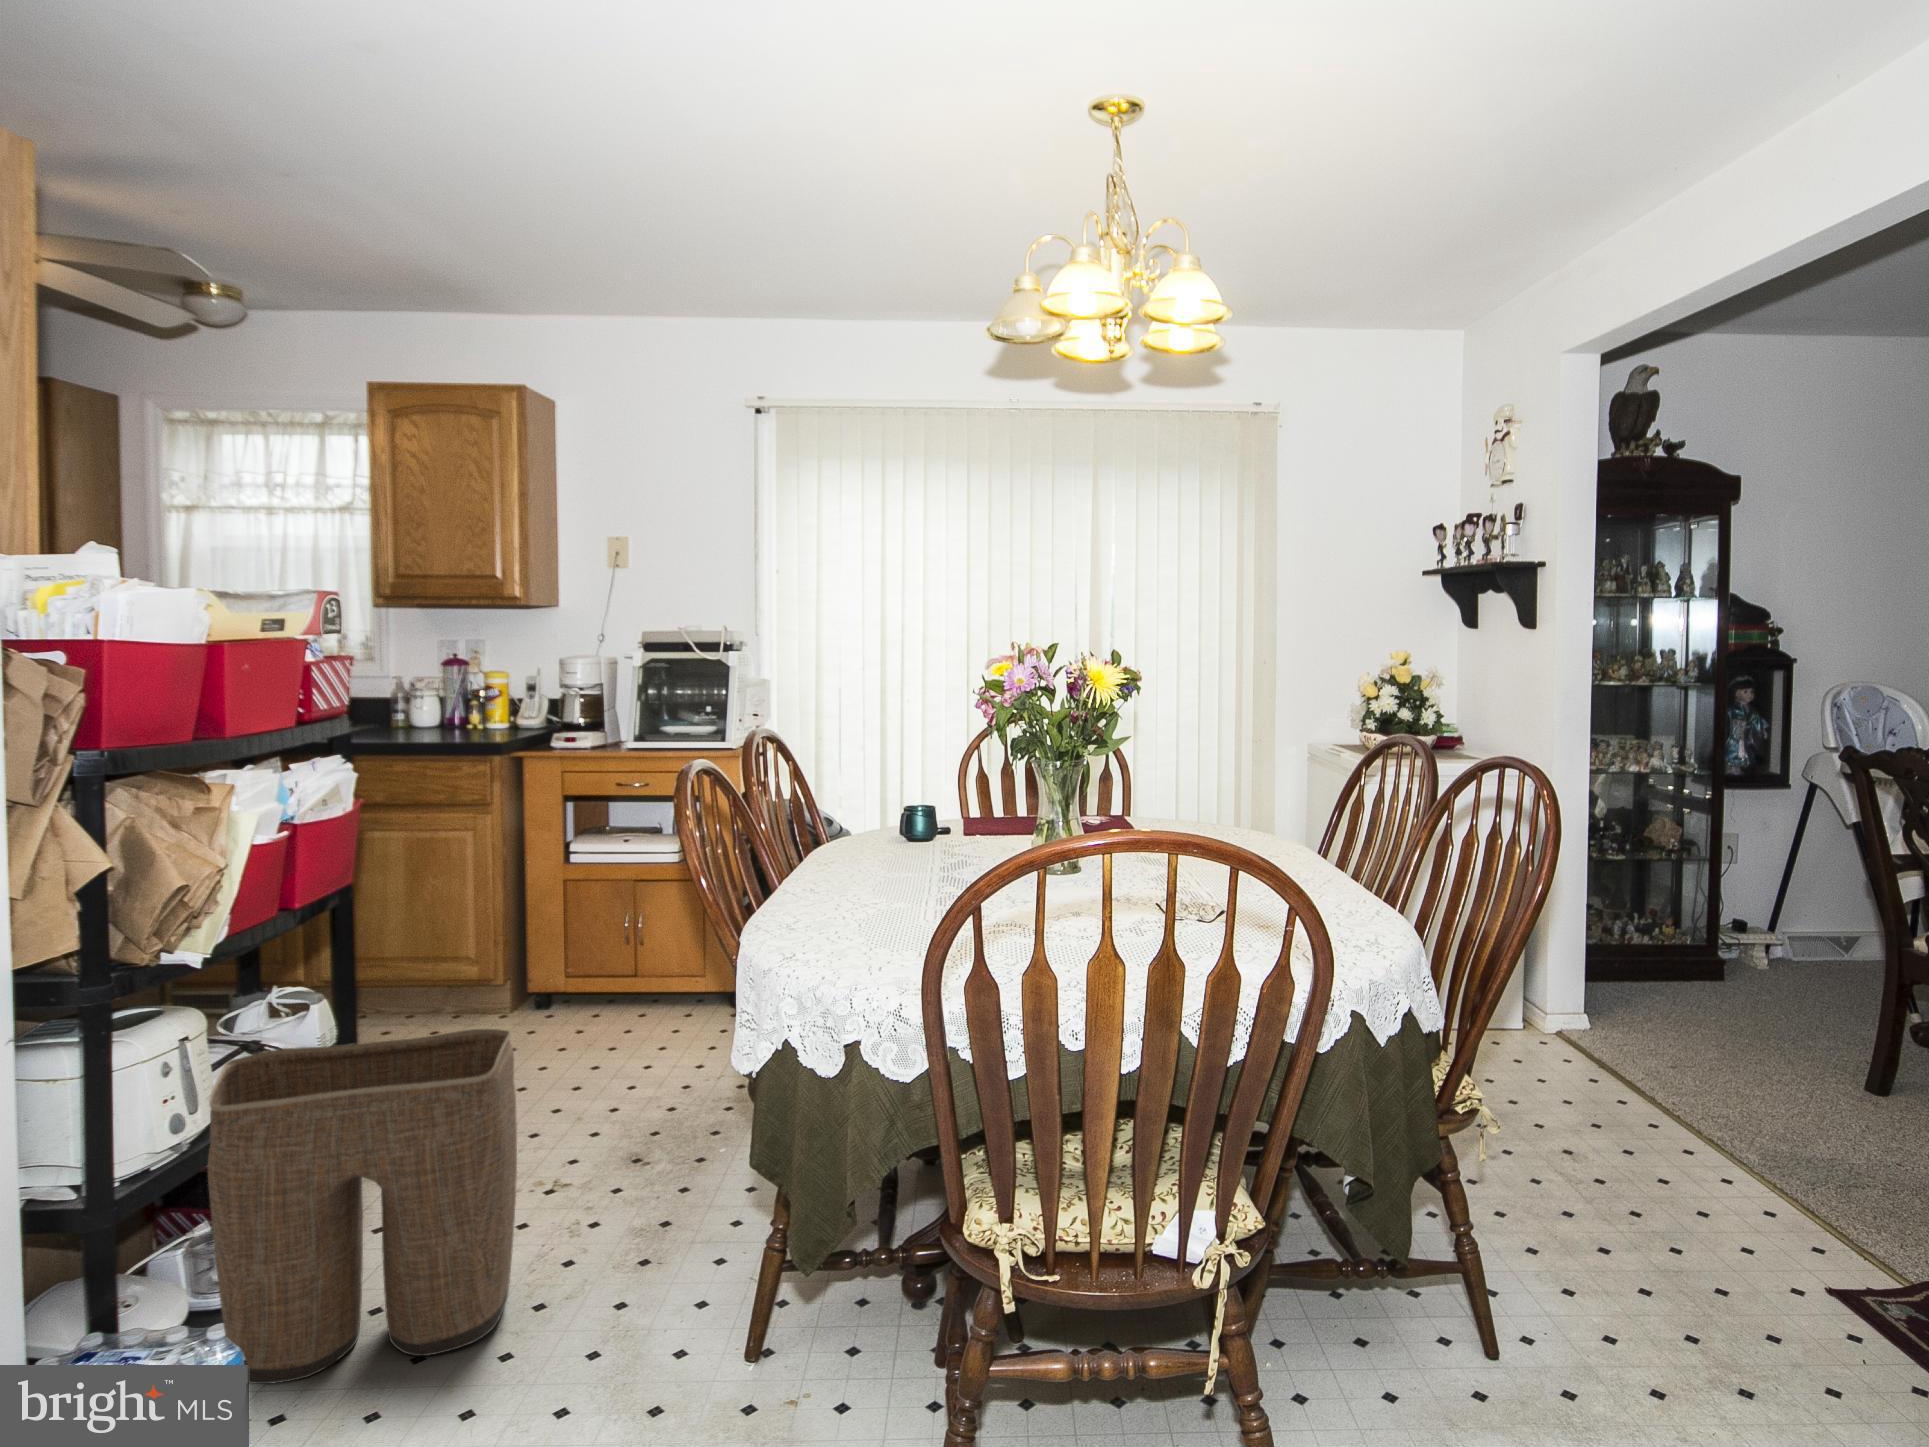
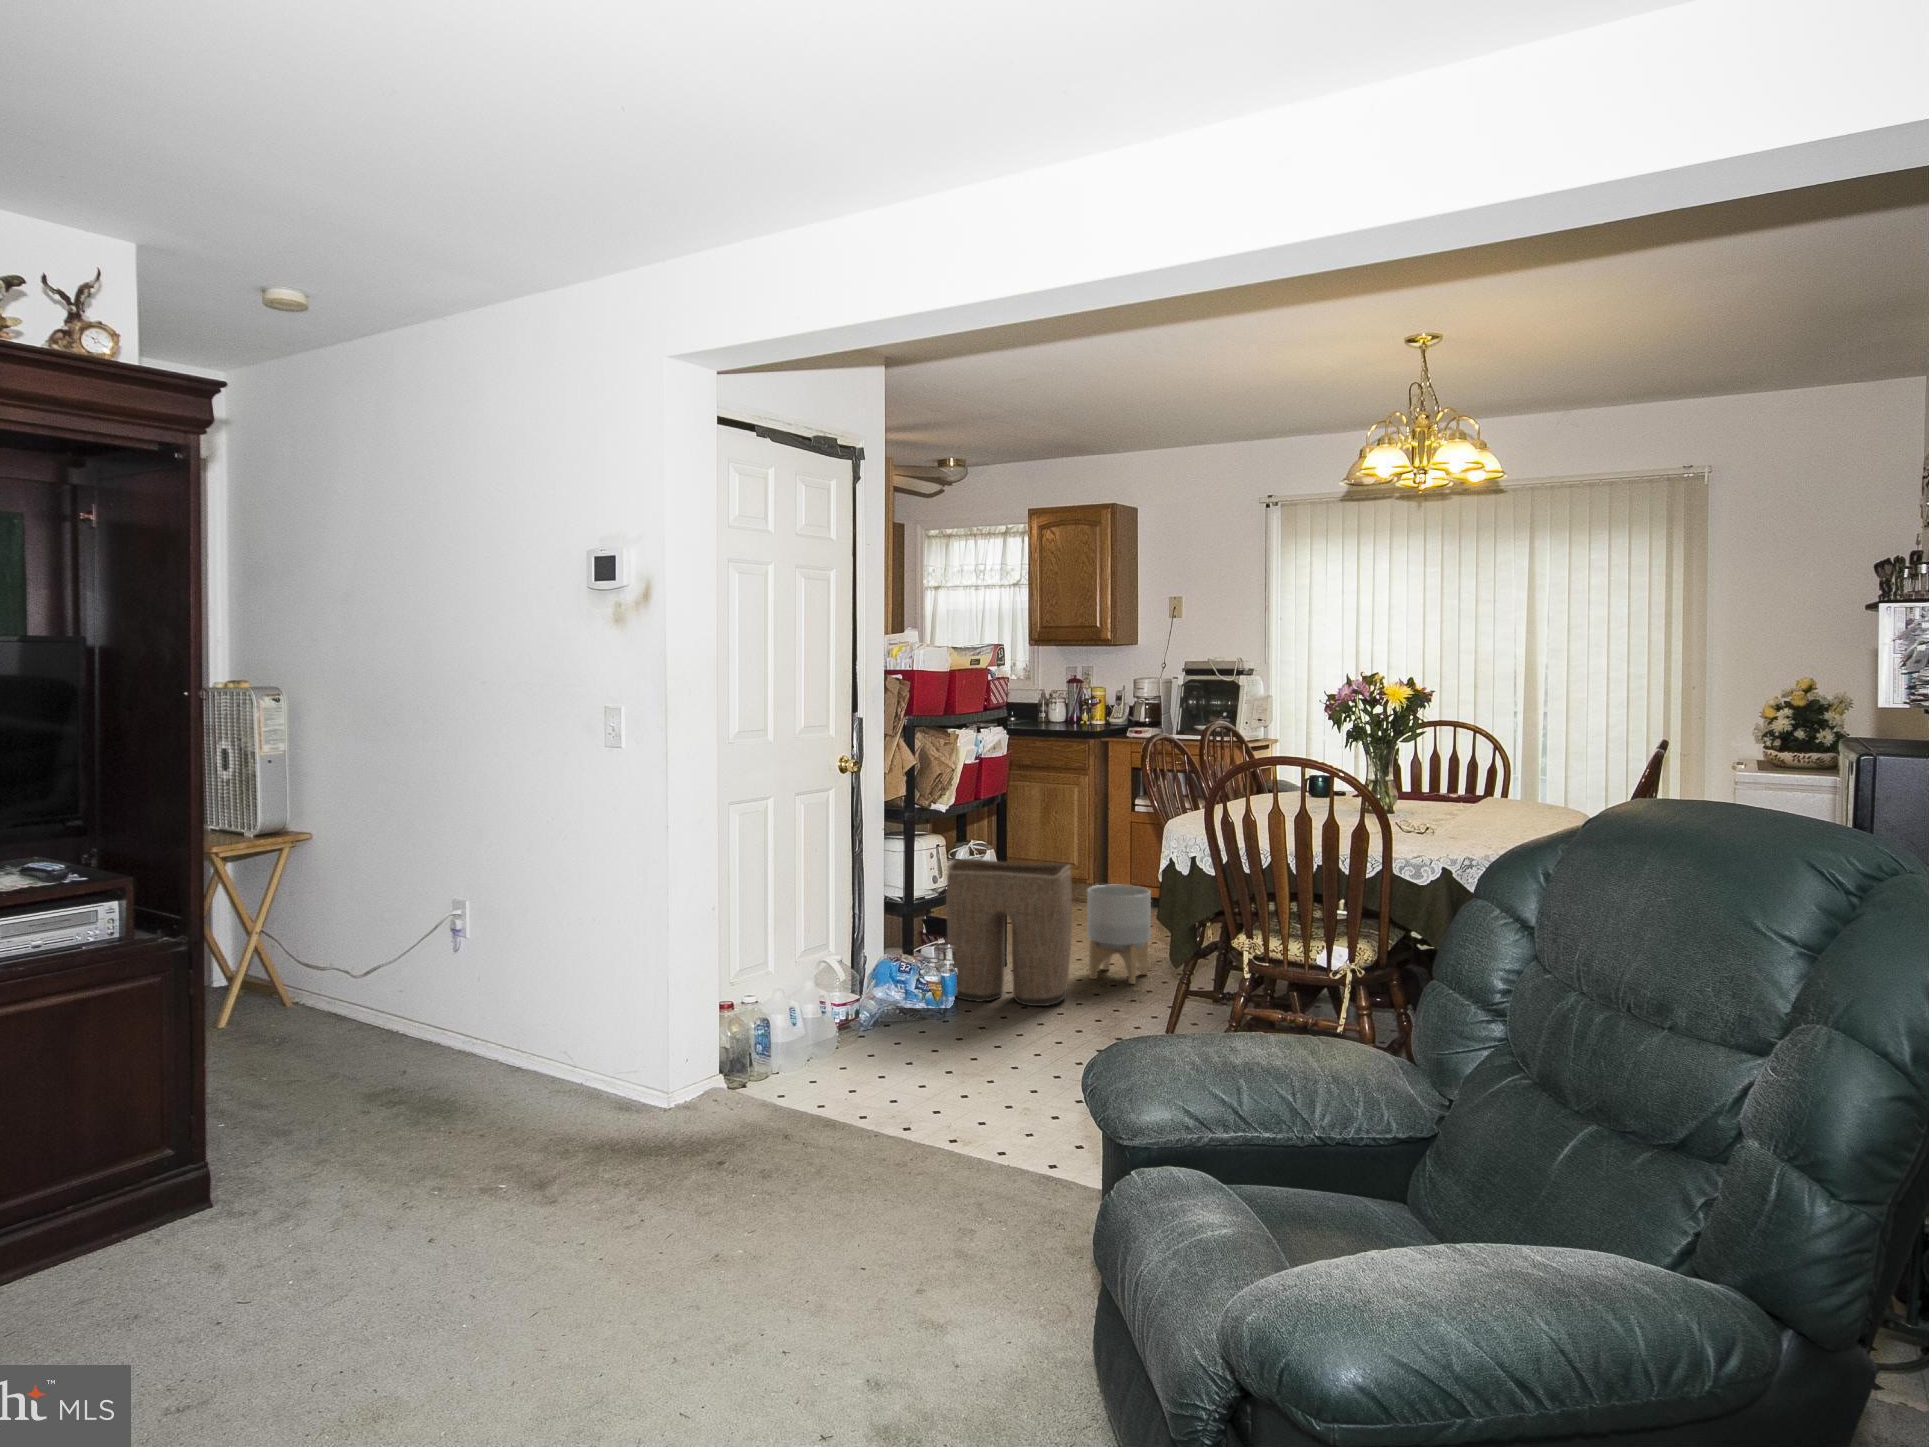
planter: none [531,1024,653,1220] -> present [1087,885,1151,984]

